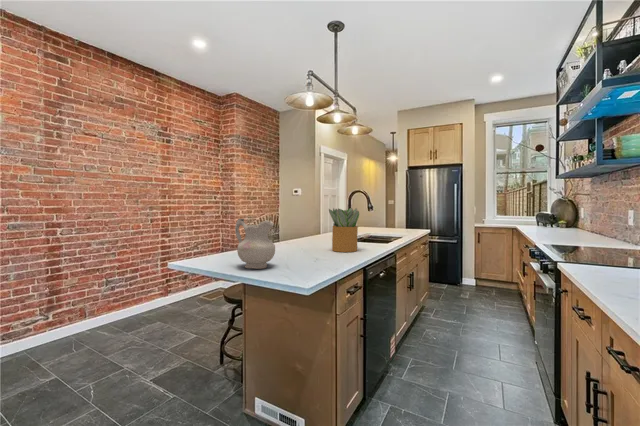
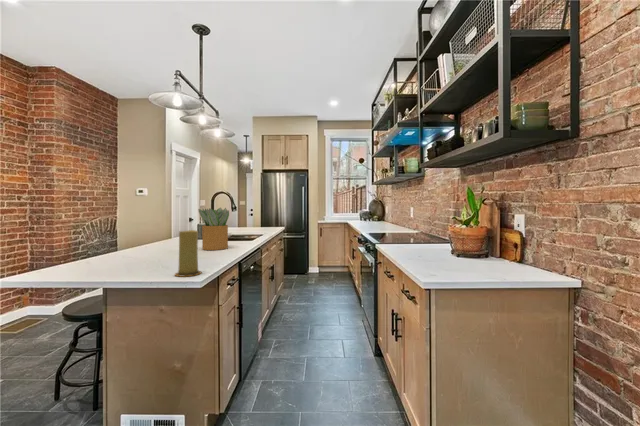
ceramic pitcher: present [235,219,275,269] -> none [95,220,148,273]
candle: none [292,232,318,280] -> present [175,230,201,276]

